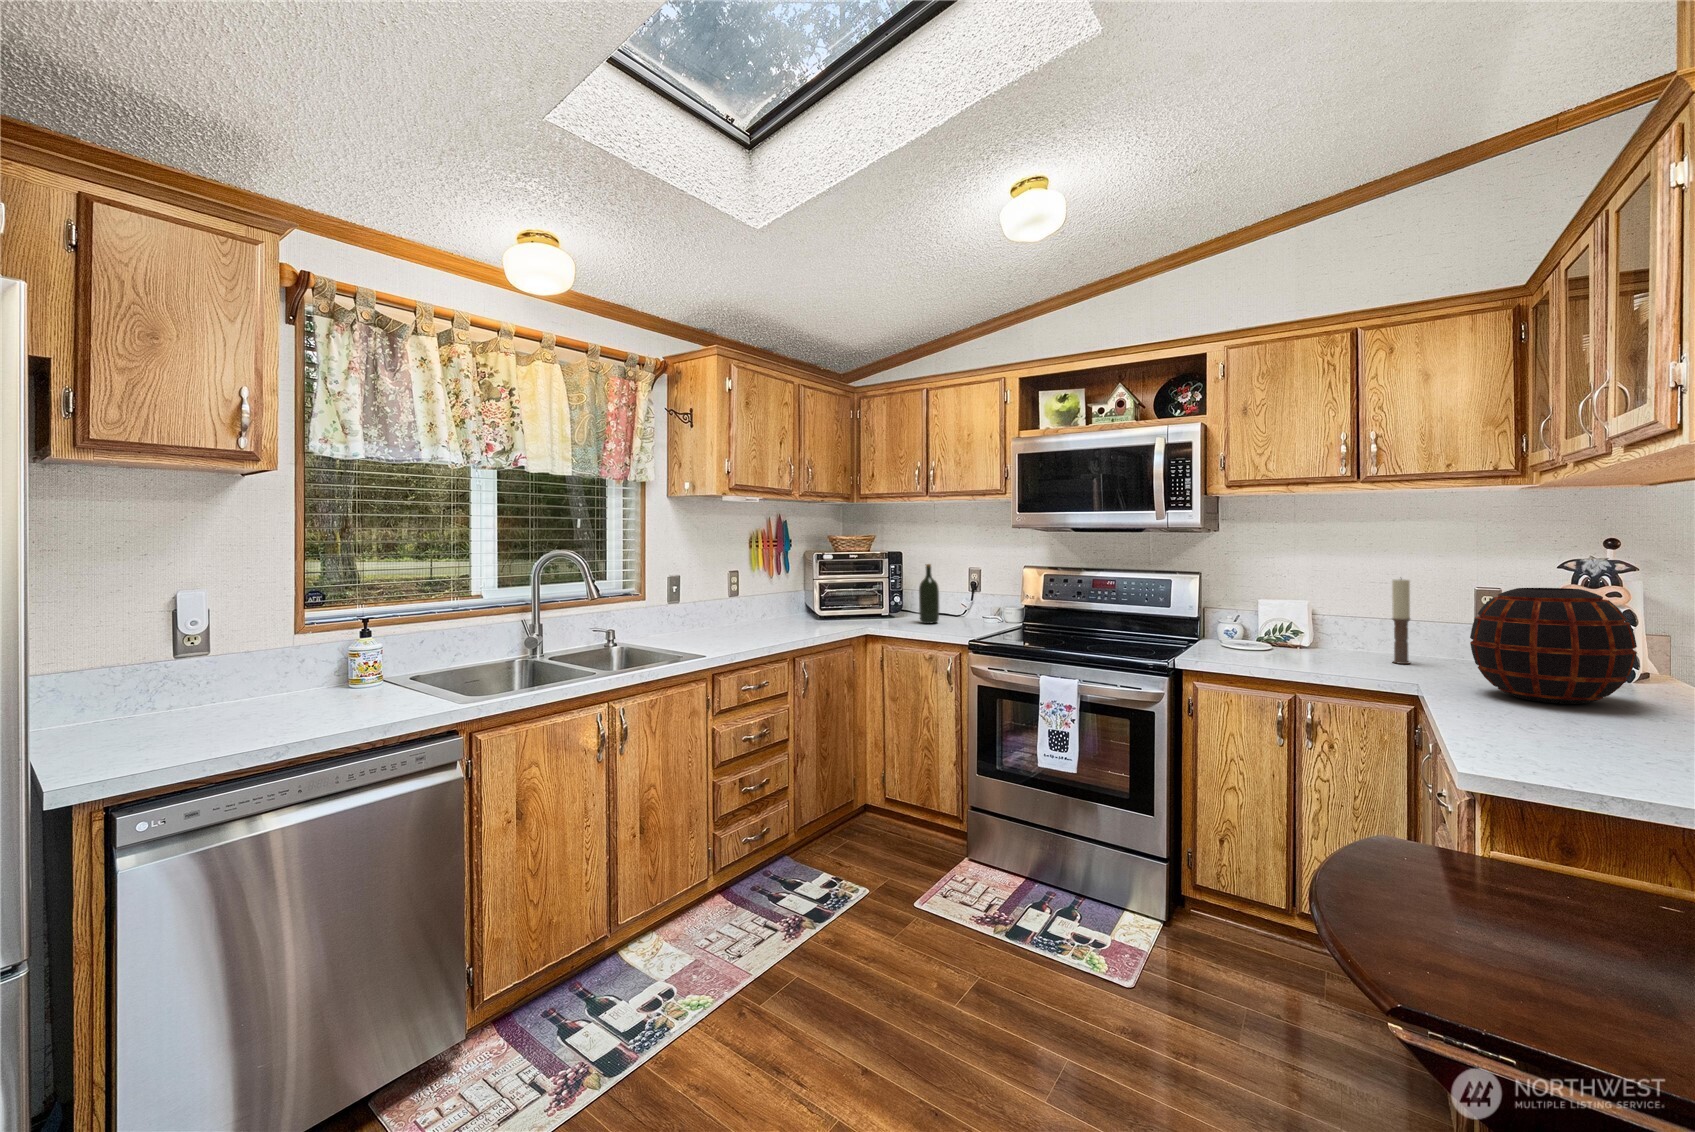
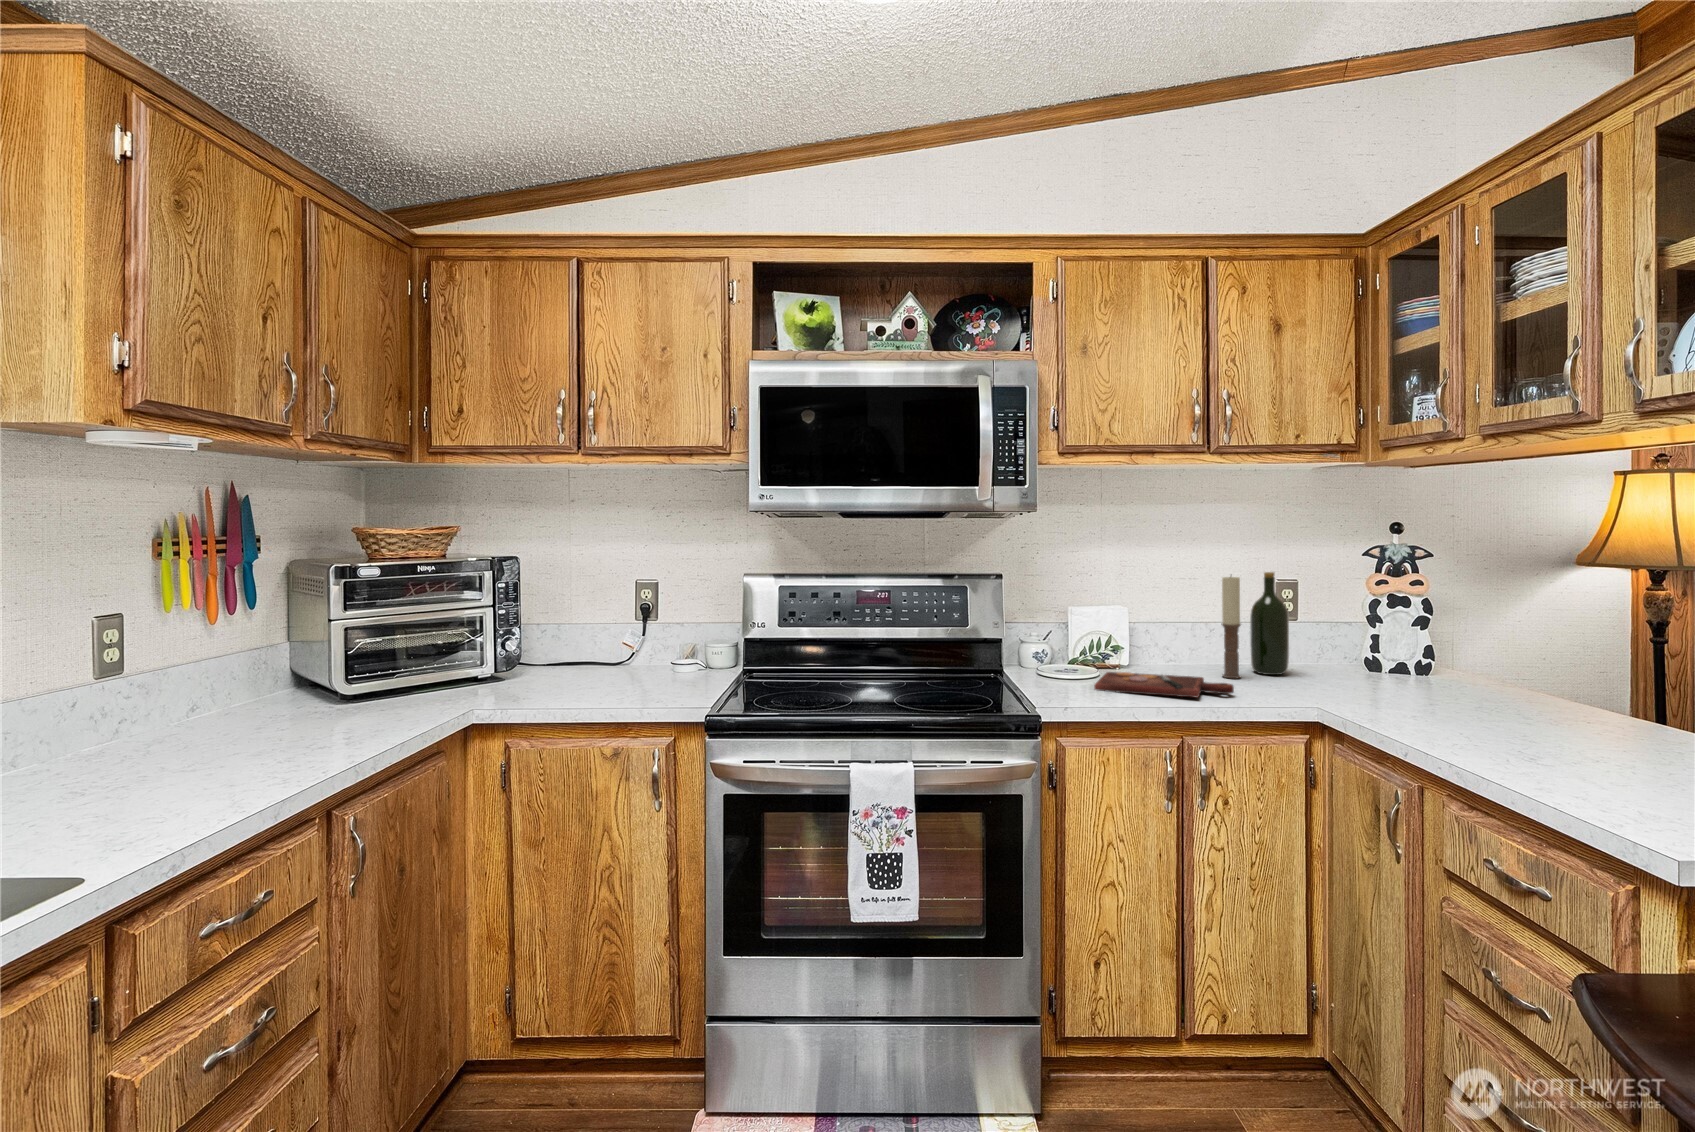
wine bottle: present [919,564,939,624] -> present [1250,572,1289,675]
decorative vase: present [1470,588,1637,704] -> none [1363,586,1528,720]
cutting board: none [1250,649,1368,668] -> present [1094,672,1234,697]

